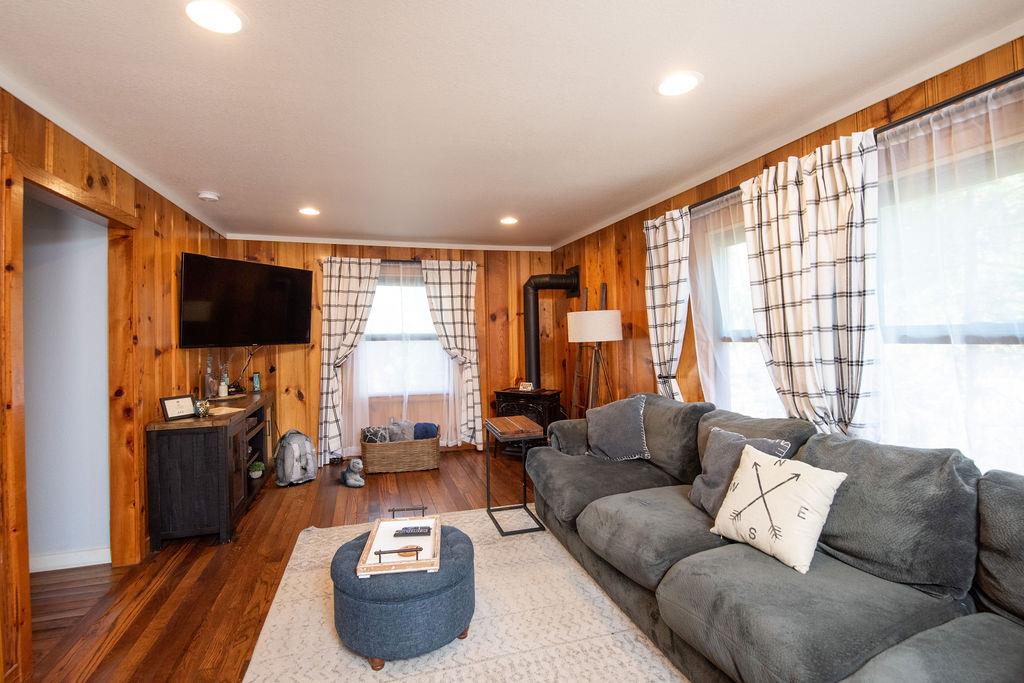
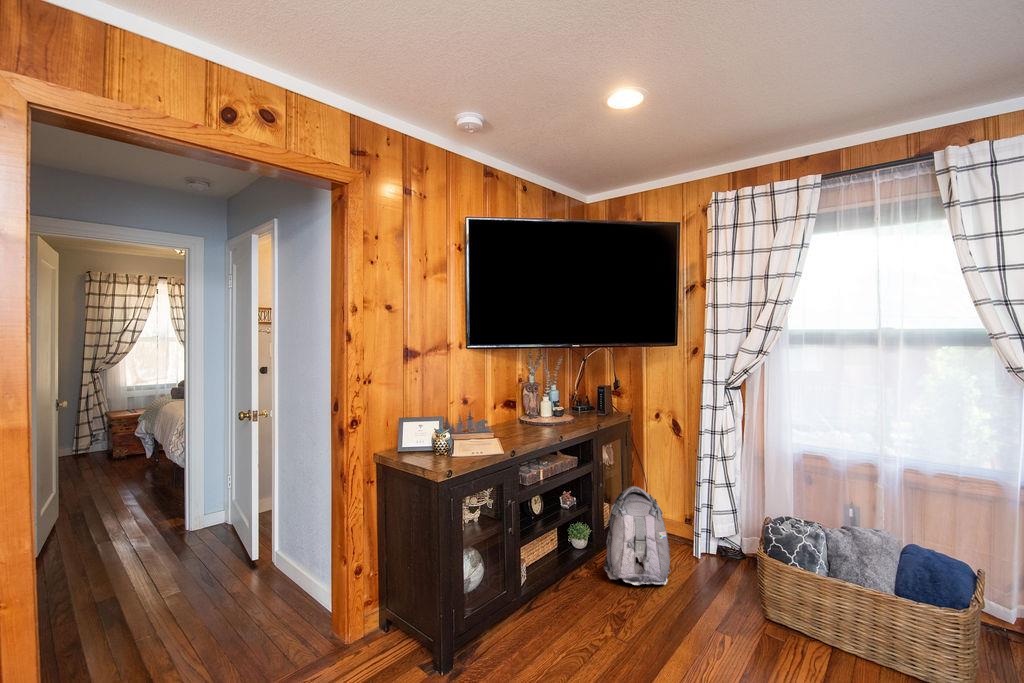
plush toy: present [341,458,365,487] -> none [697,583,751,656]

